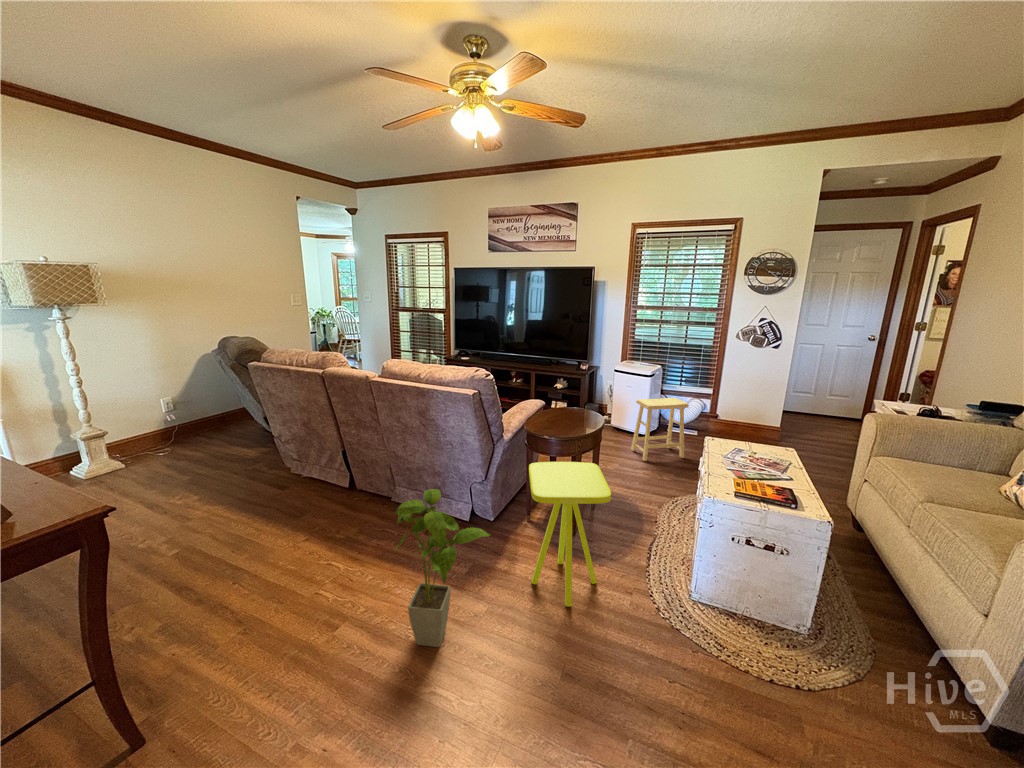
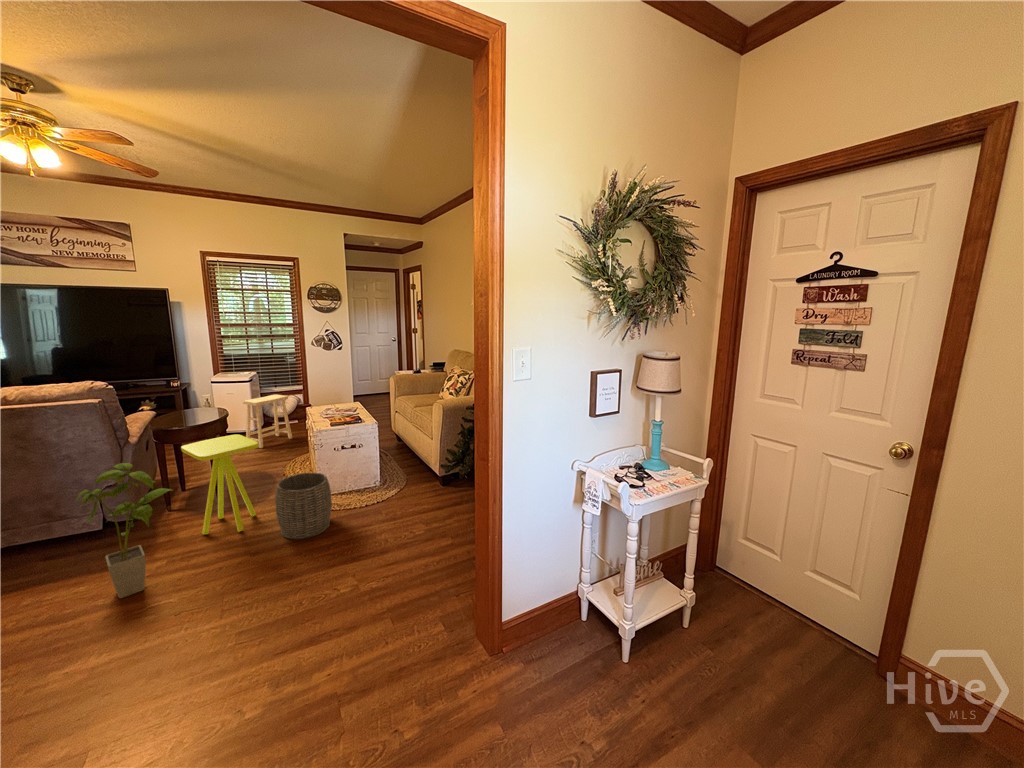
woven basket: none [609,565,705,702] -> present [275,473,332,539]

